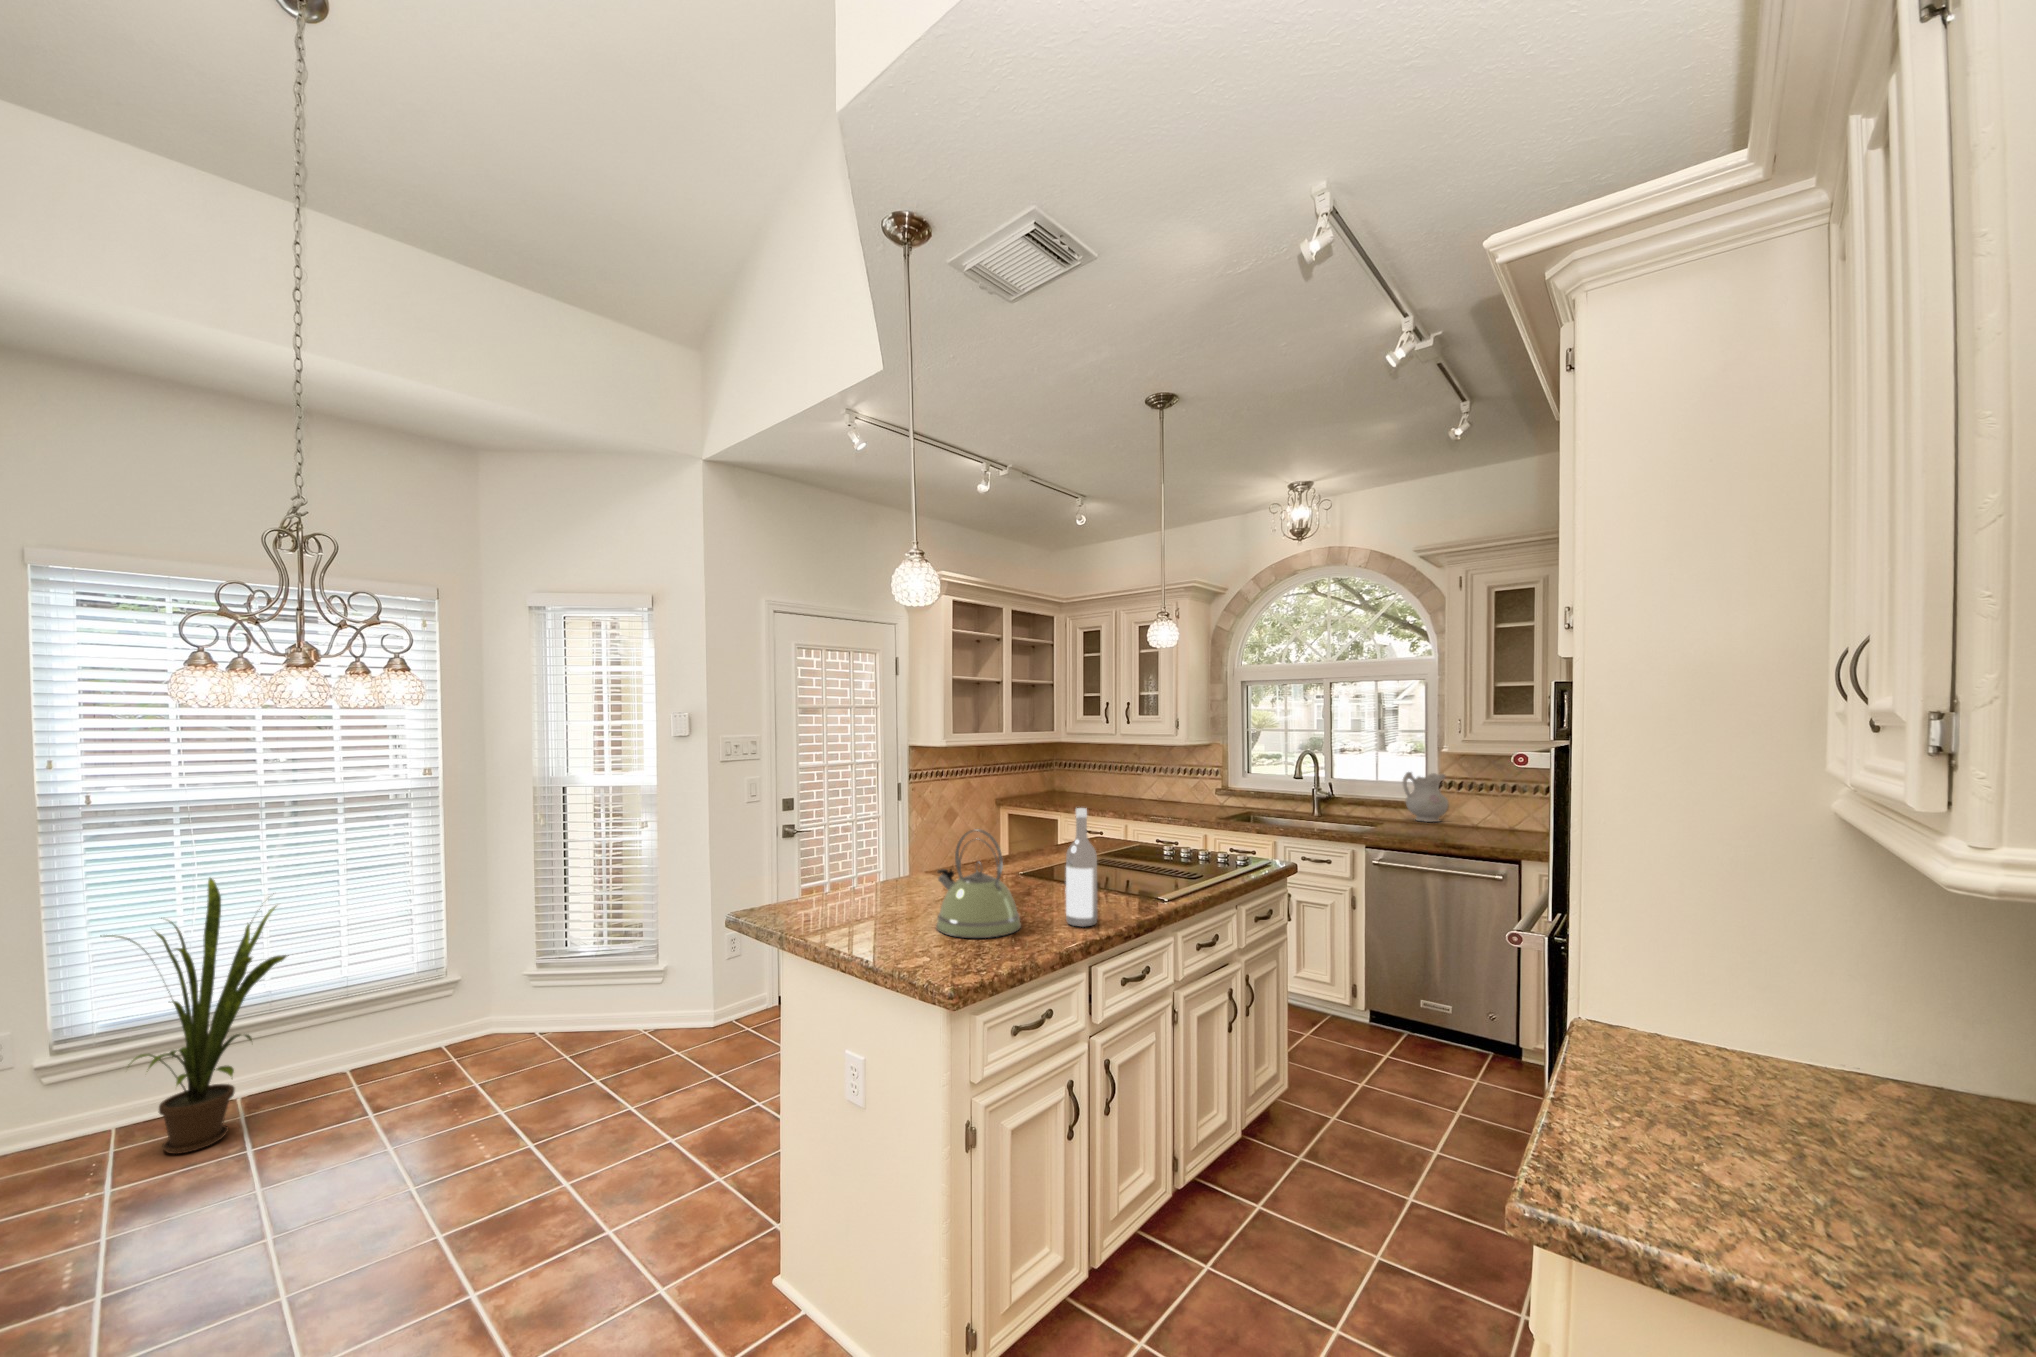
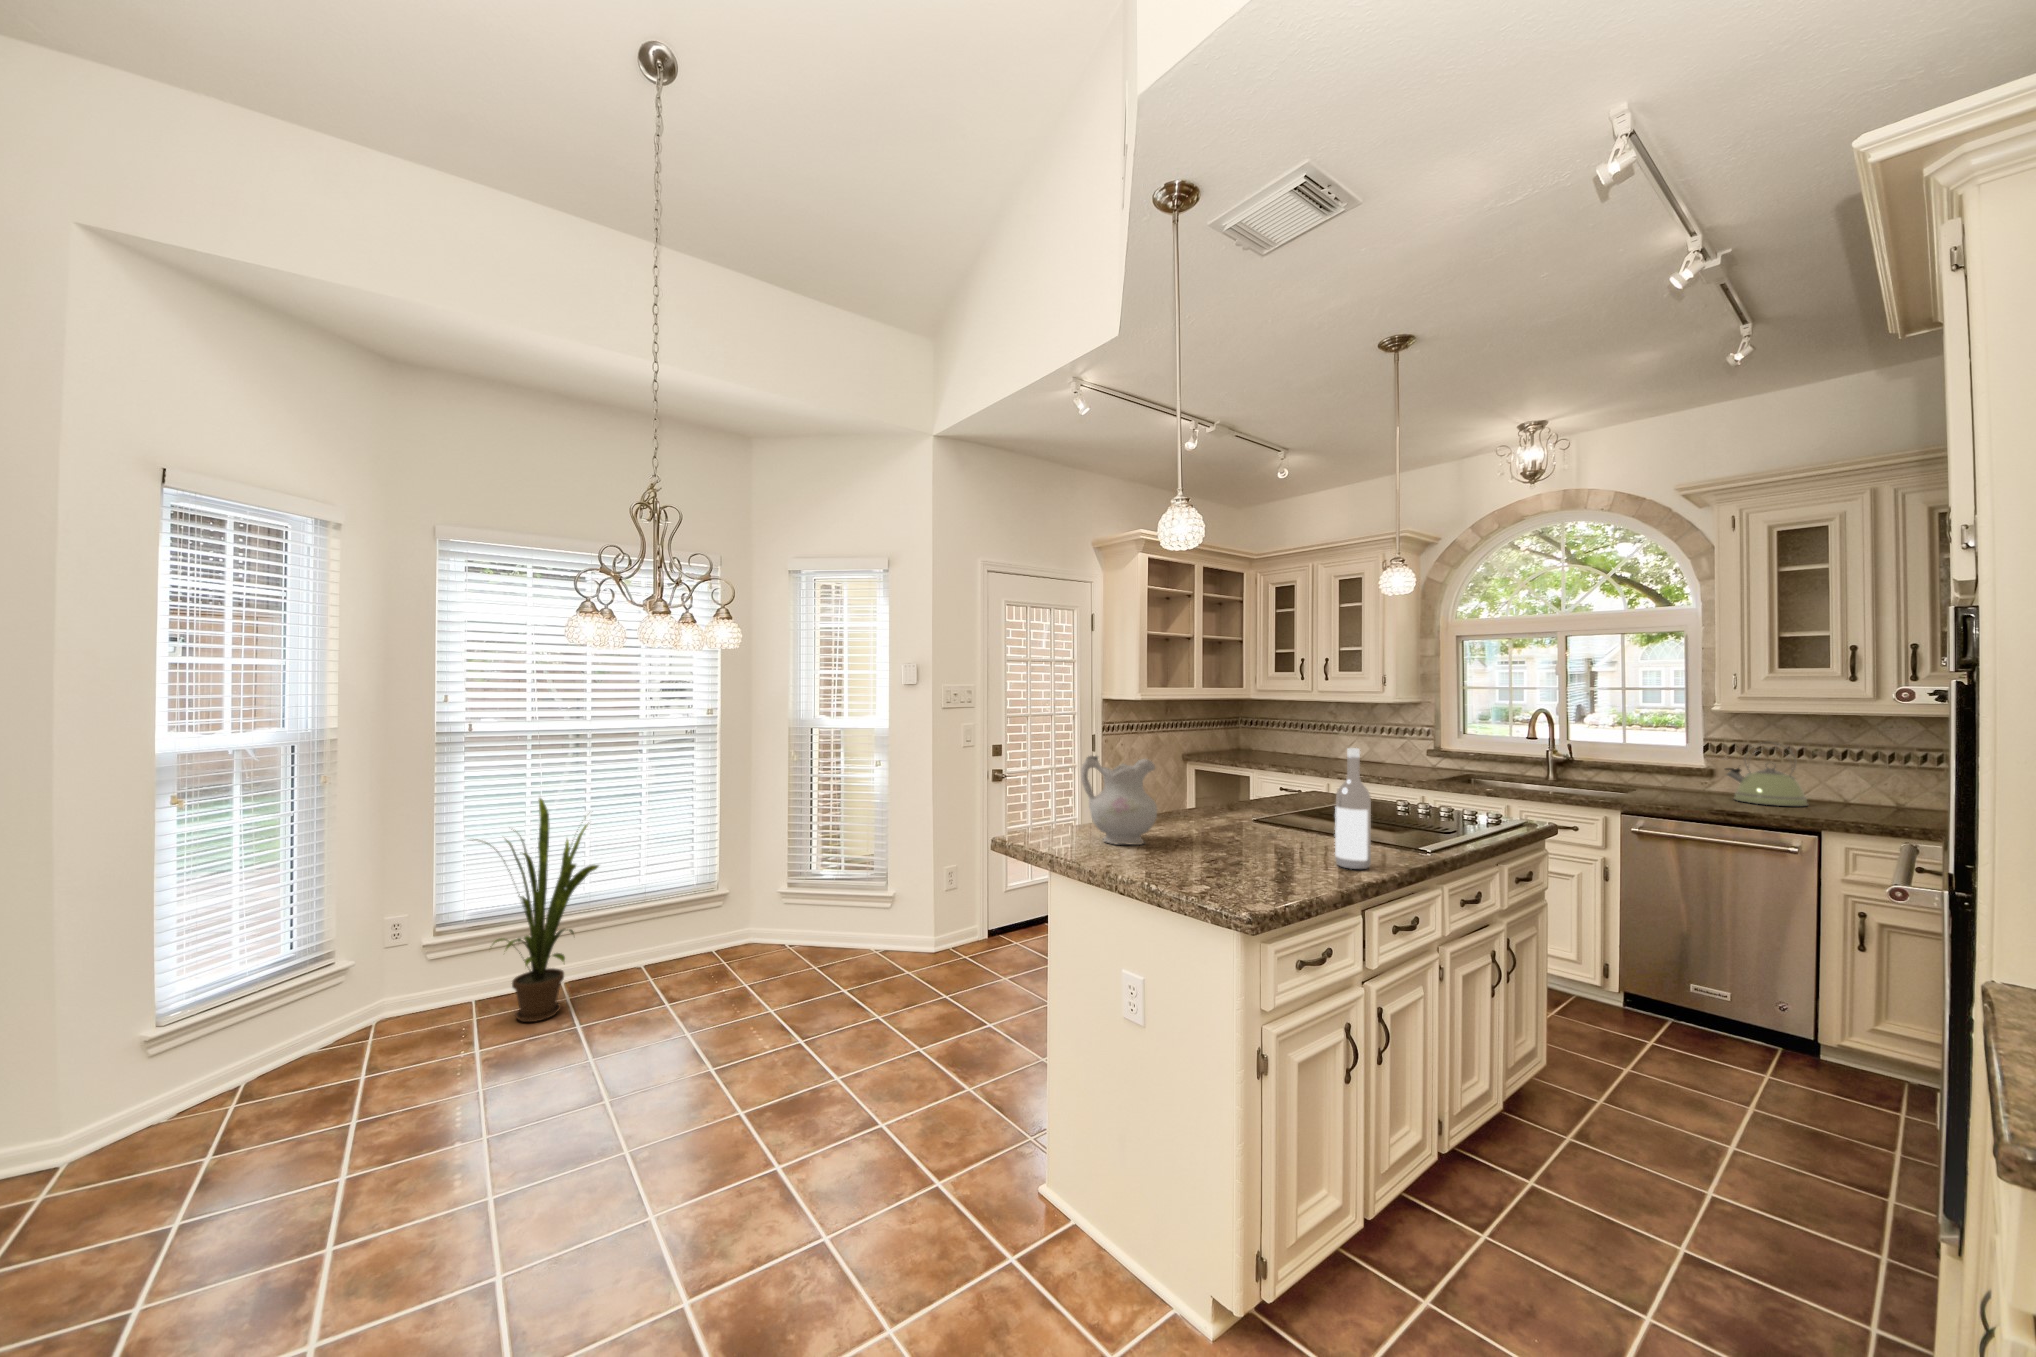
ceramic pitcher: present [1403,772,1448,822] -> present [1081,756,1157,845]
kettle: present [936,829,1021,938] -> present [1725,745,1807,806]

